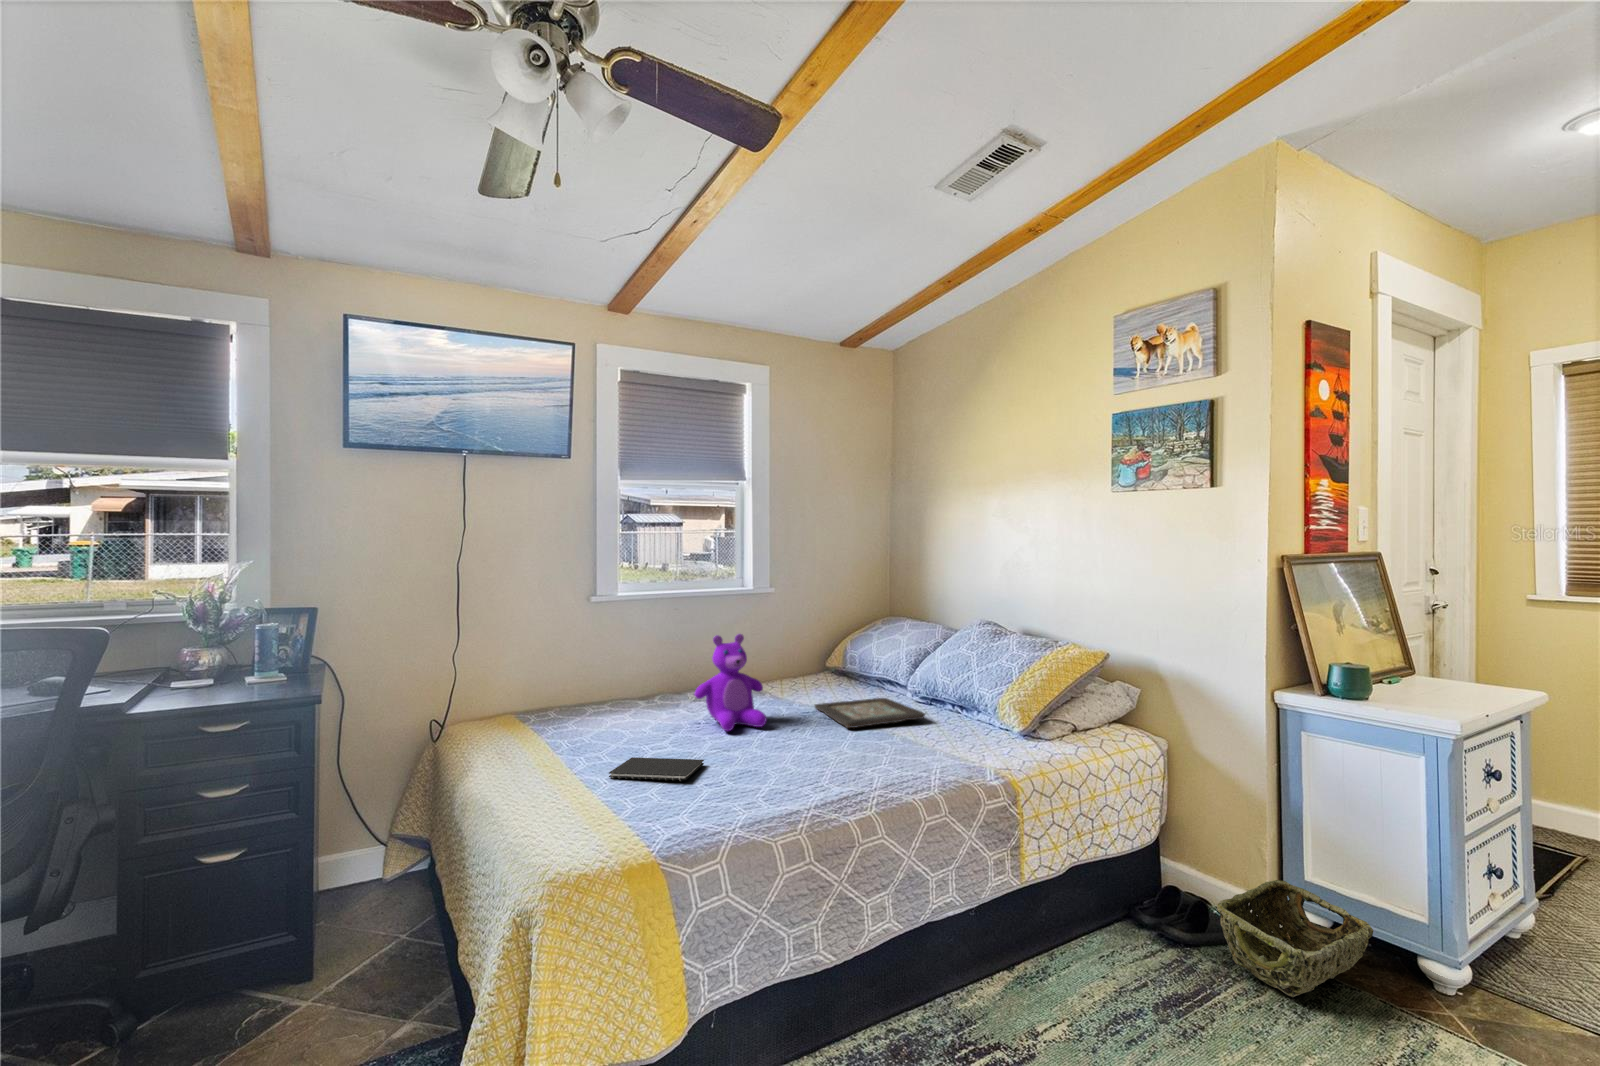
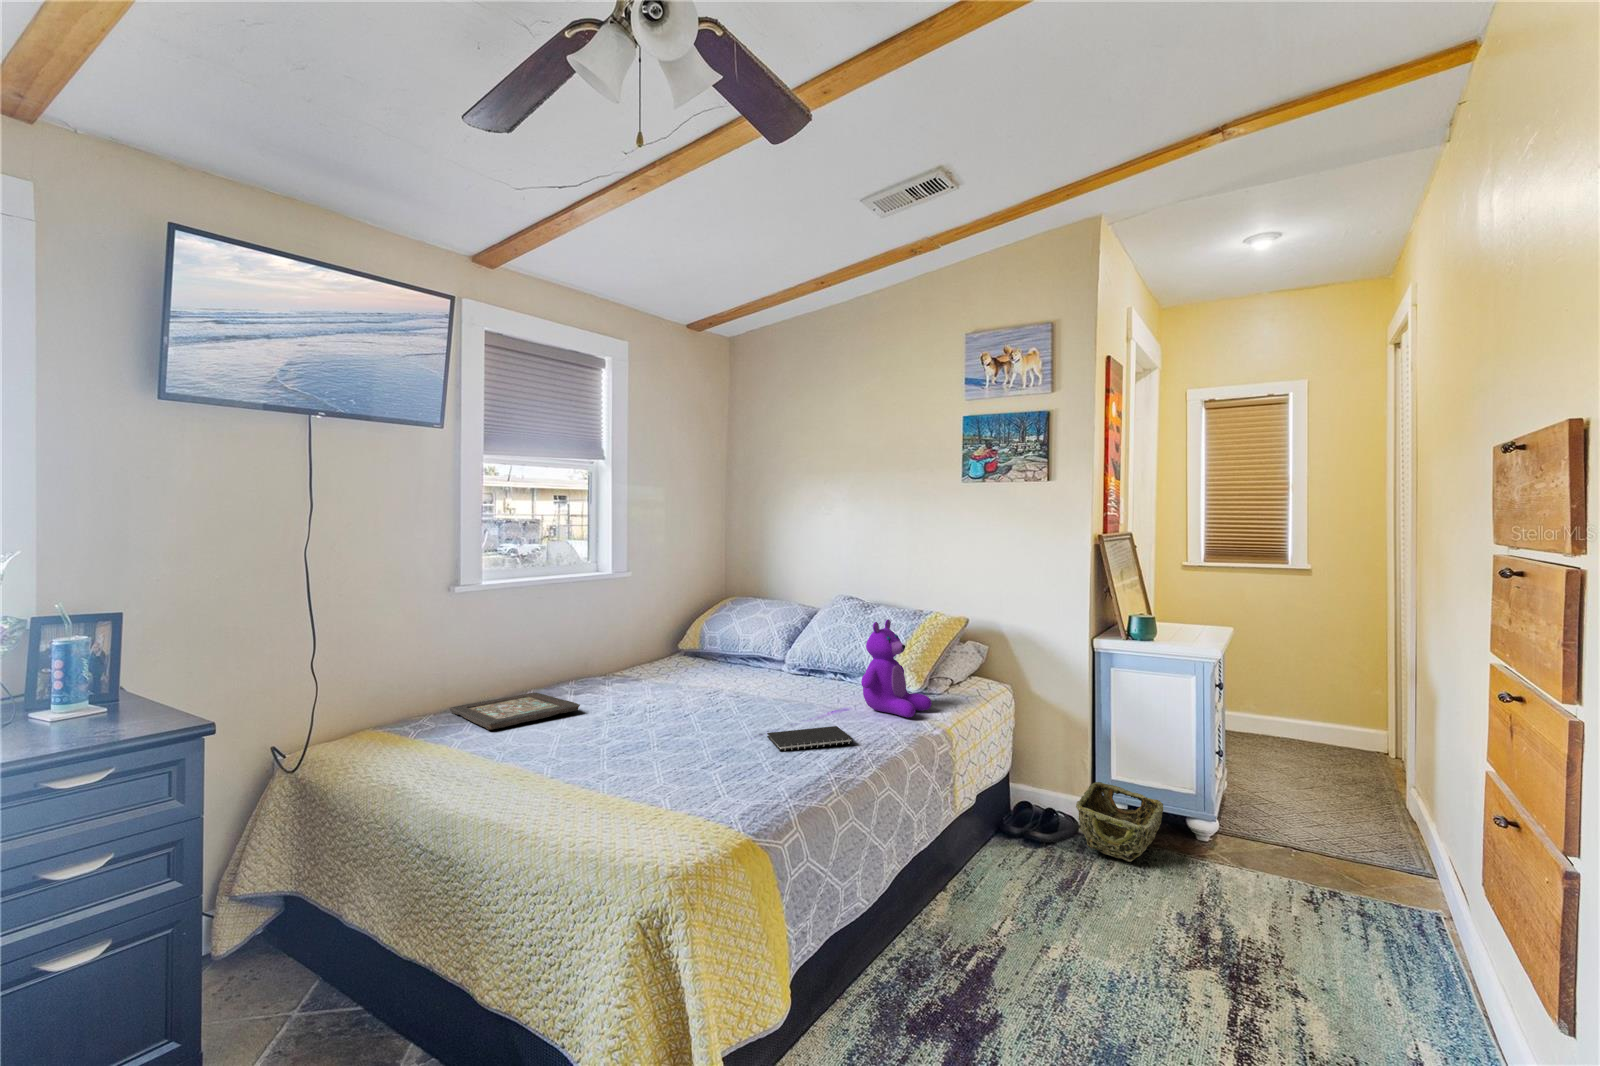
teddy bear: present [695,634,766,731] -> present [861,619,931,717]
decorative tray: present [815,698,925,728] -> present [449,693,580,730]
notebook: present [609,757,704,781] -> present [767,726,853,751]

